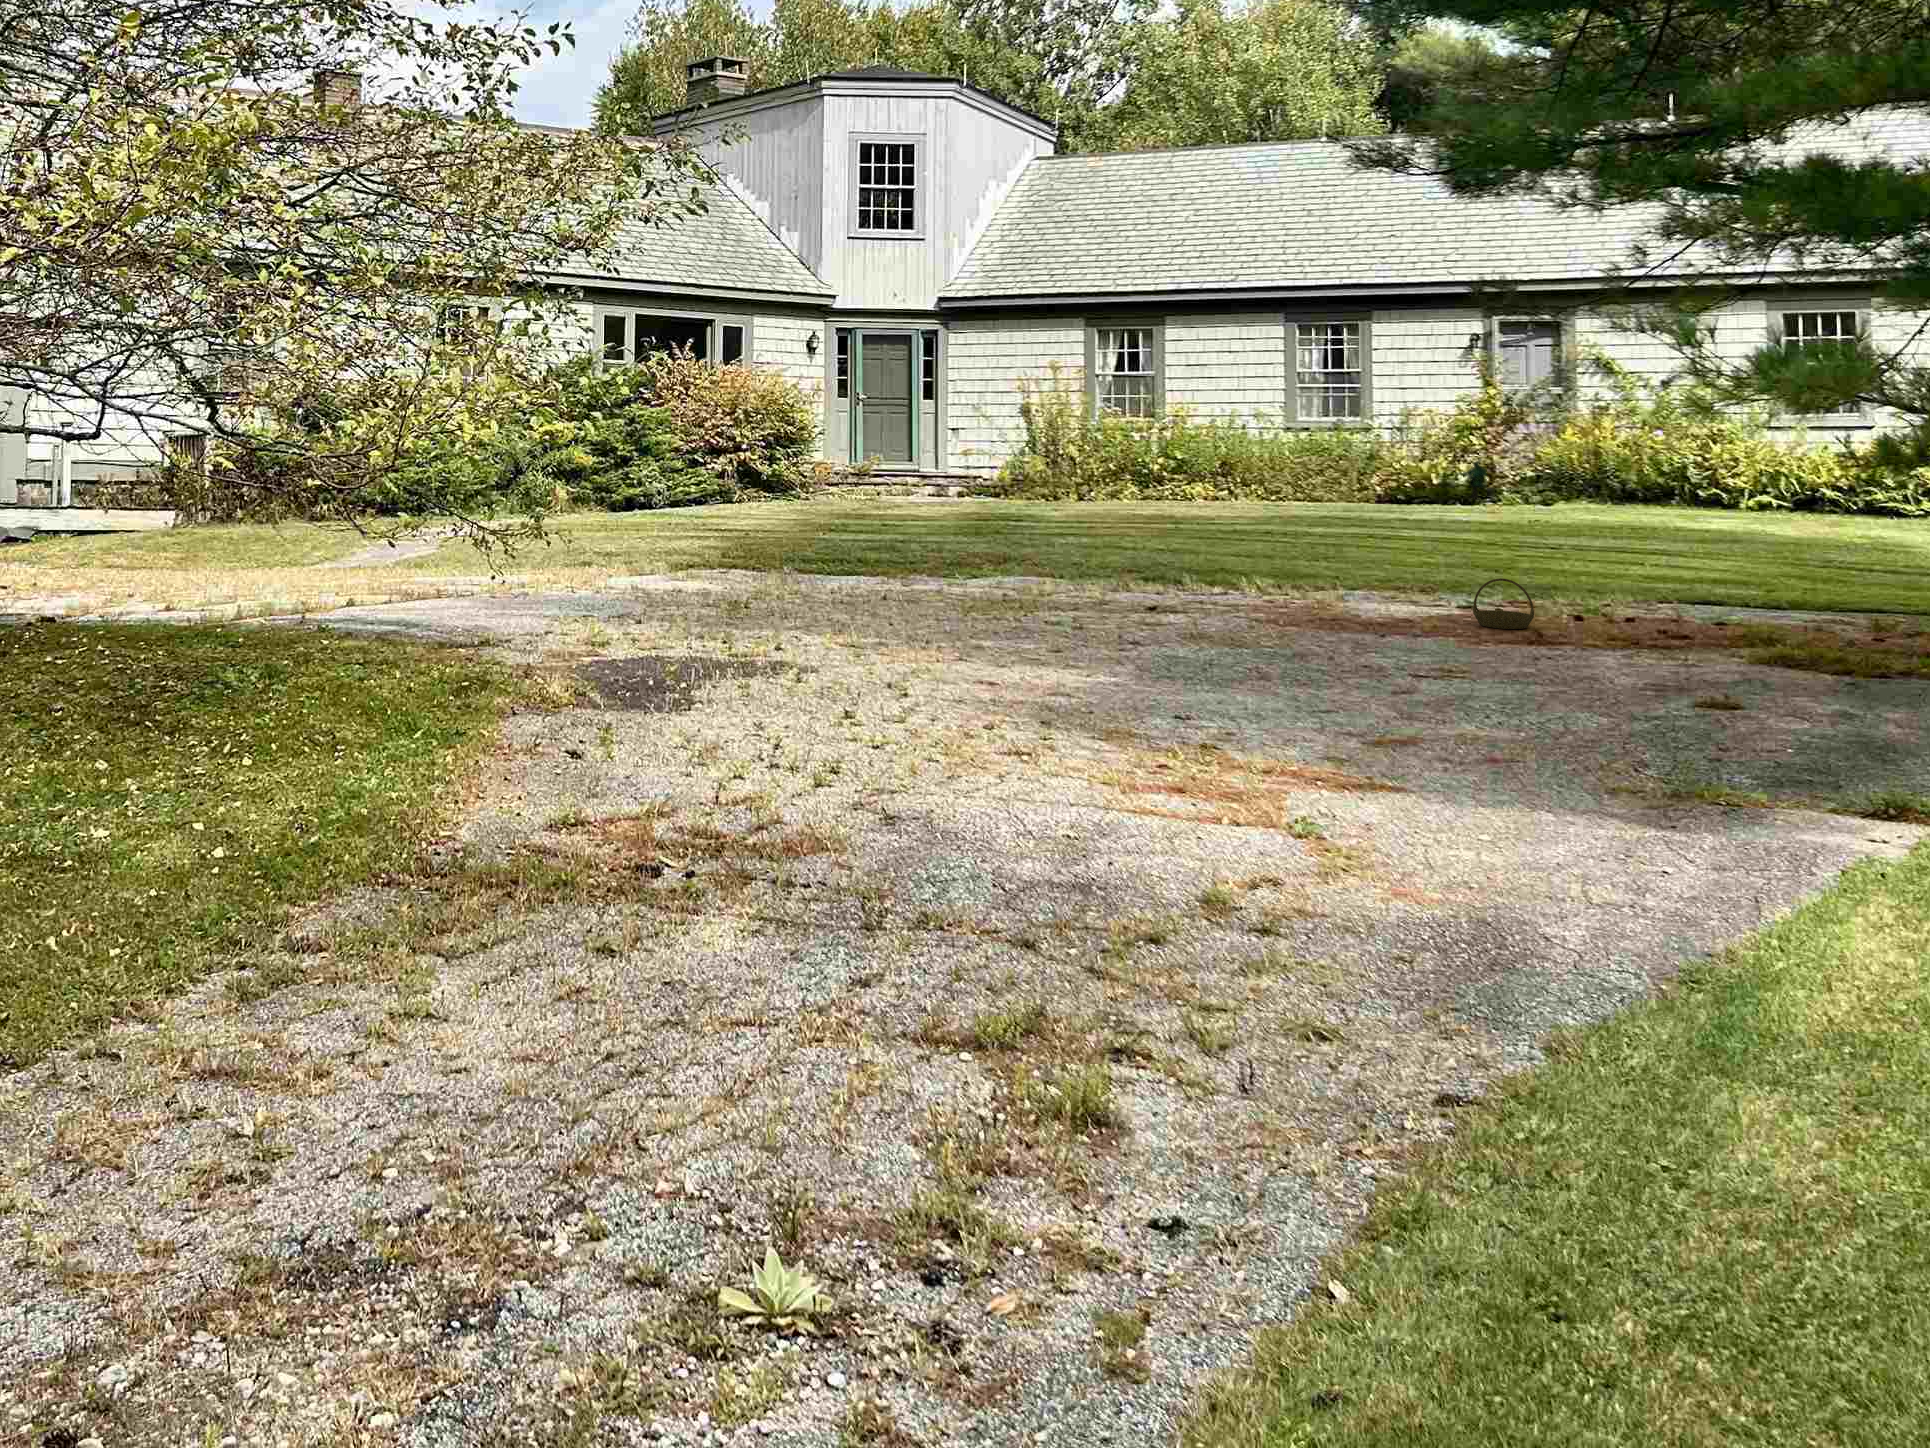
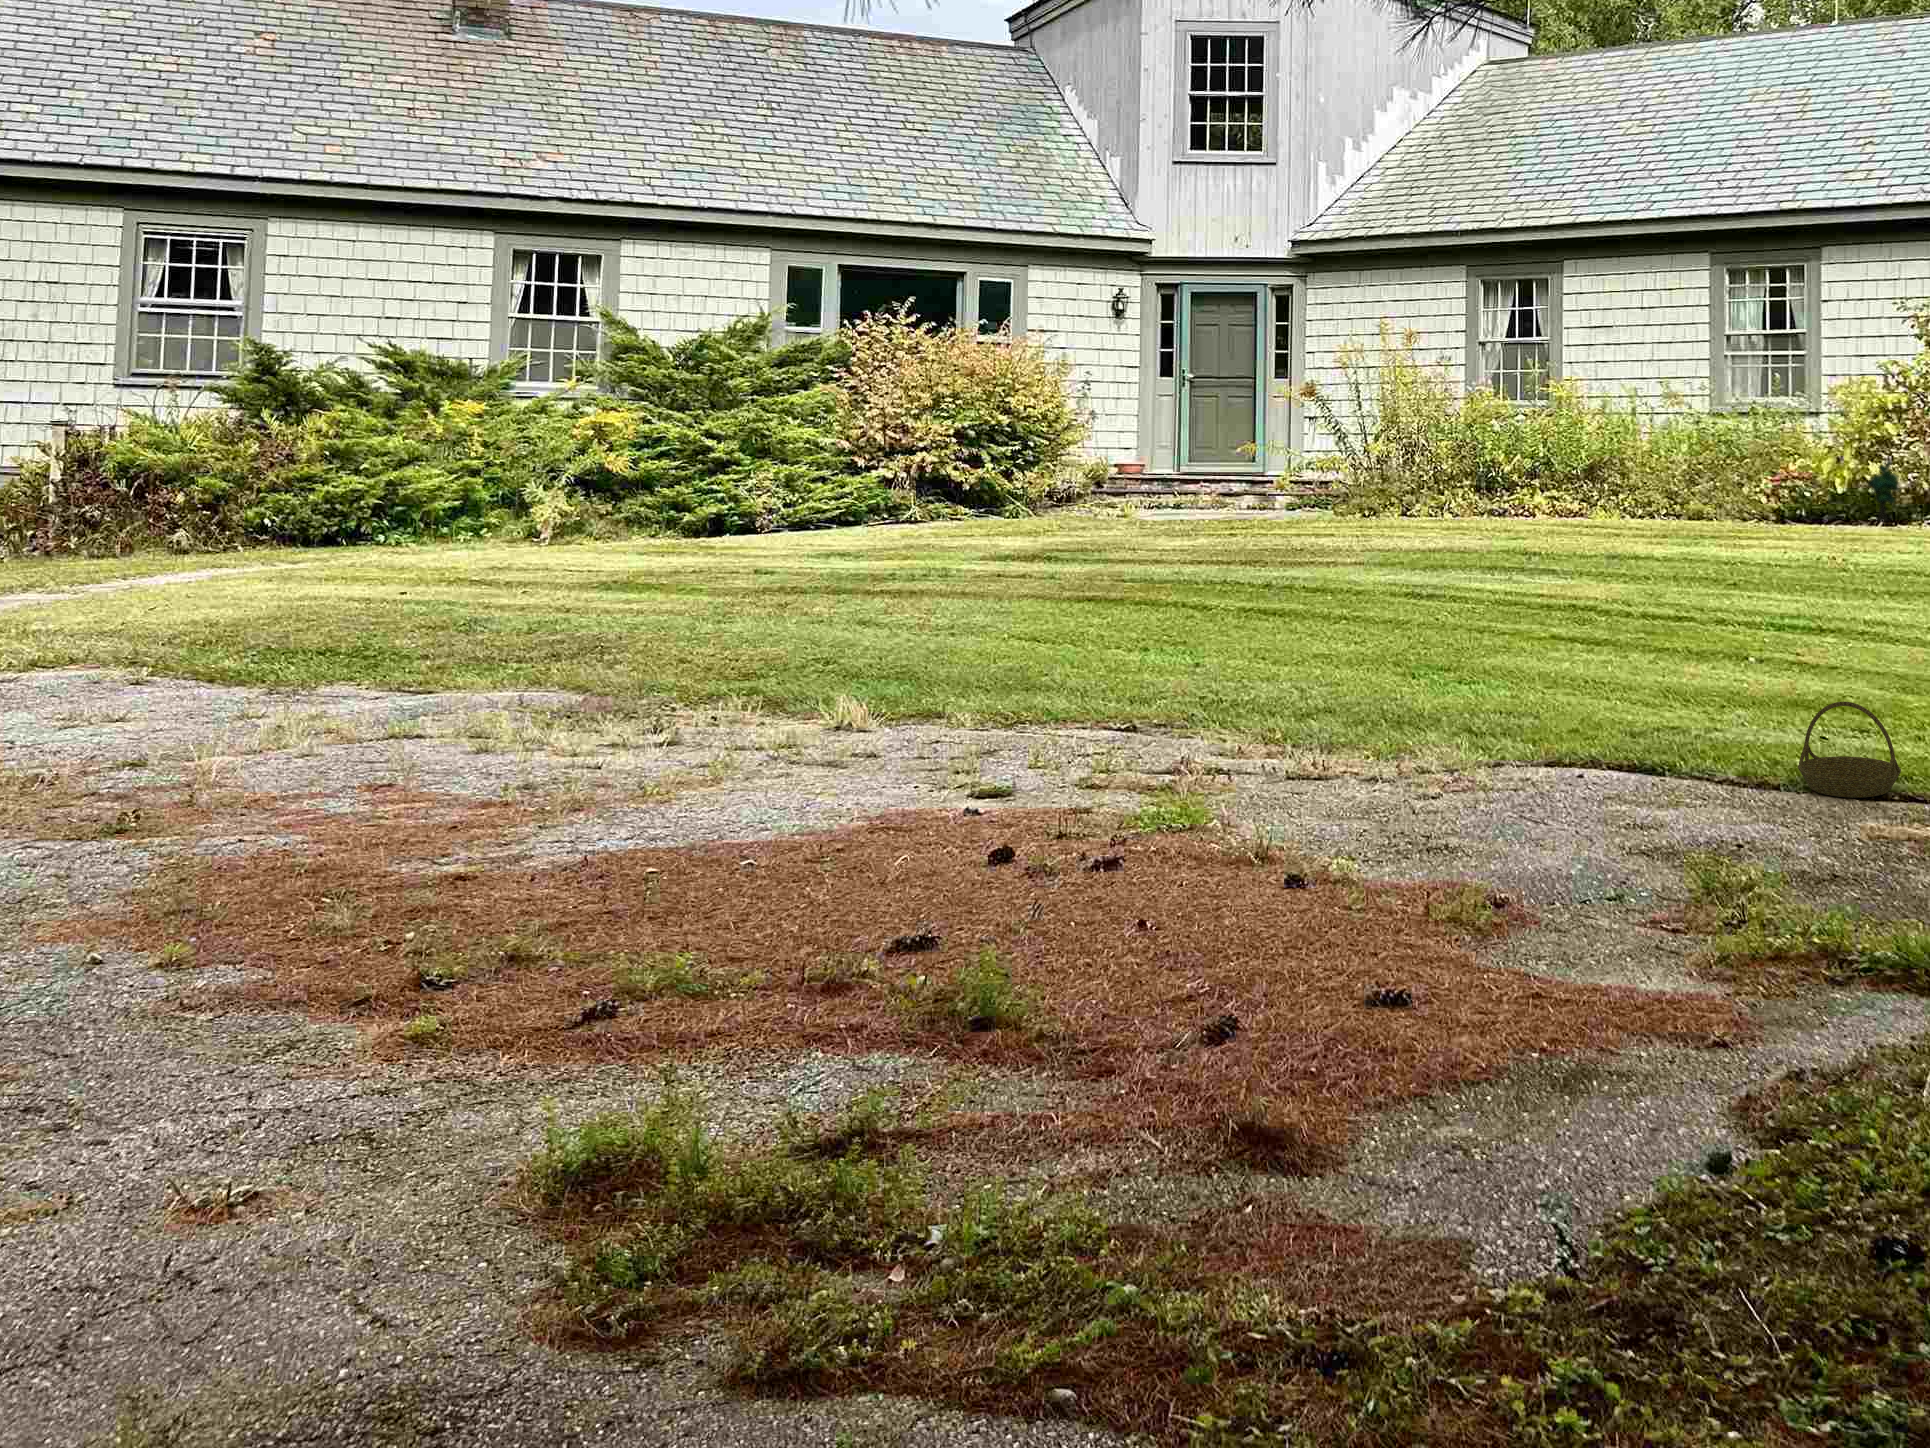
basket: present [1473,578,1534,629] -> present [1798,702,1901,798]

